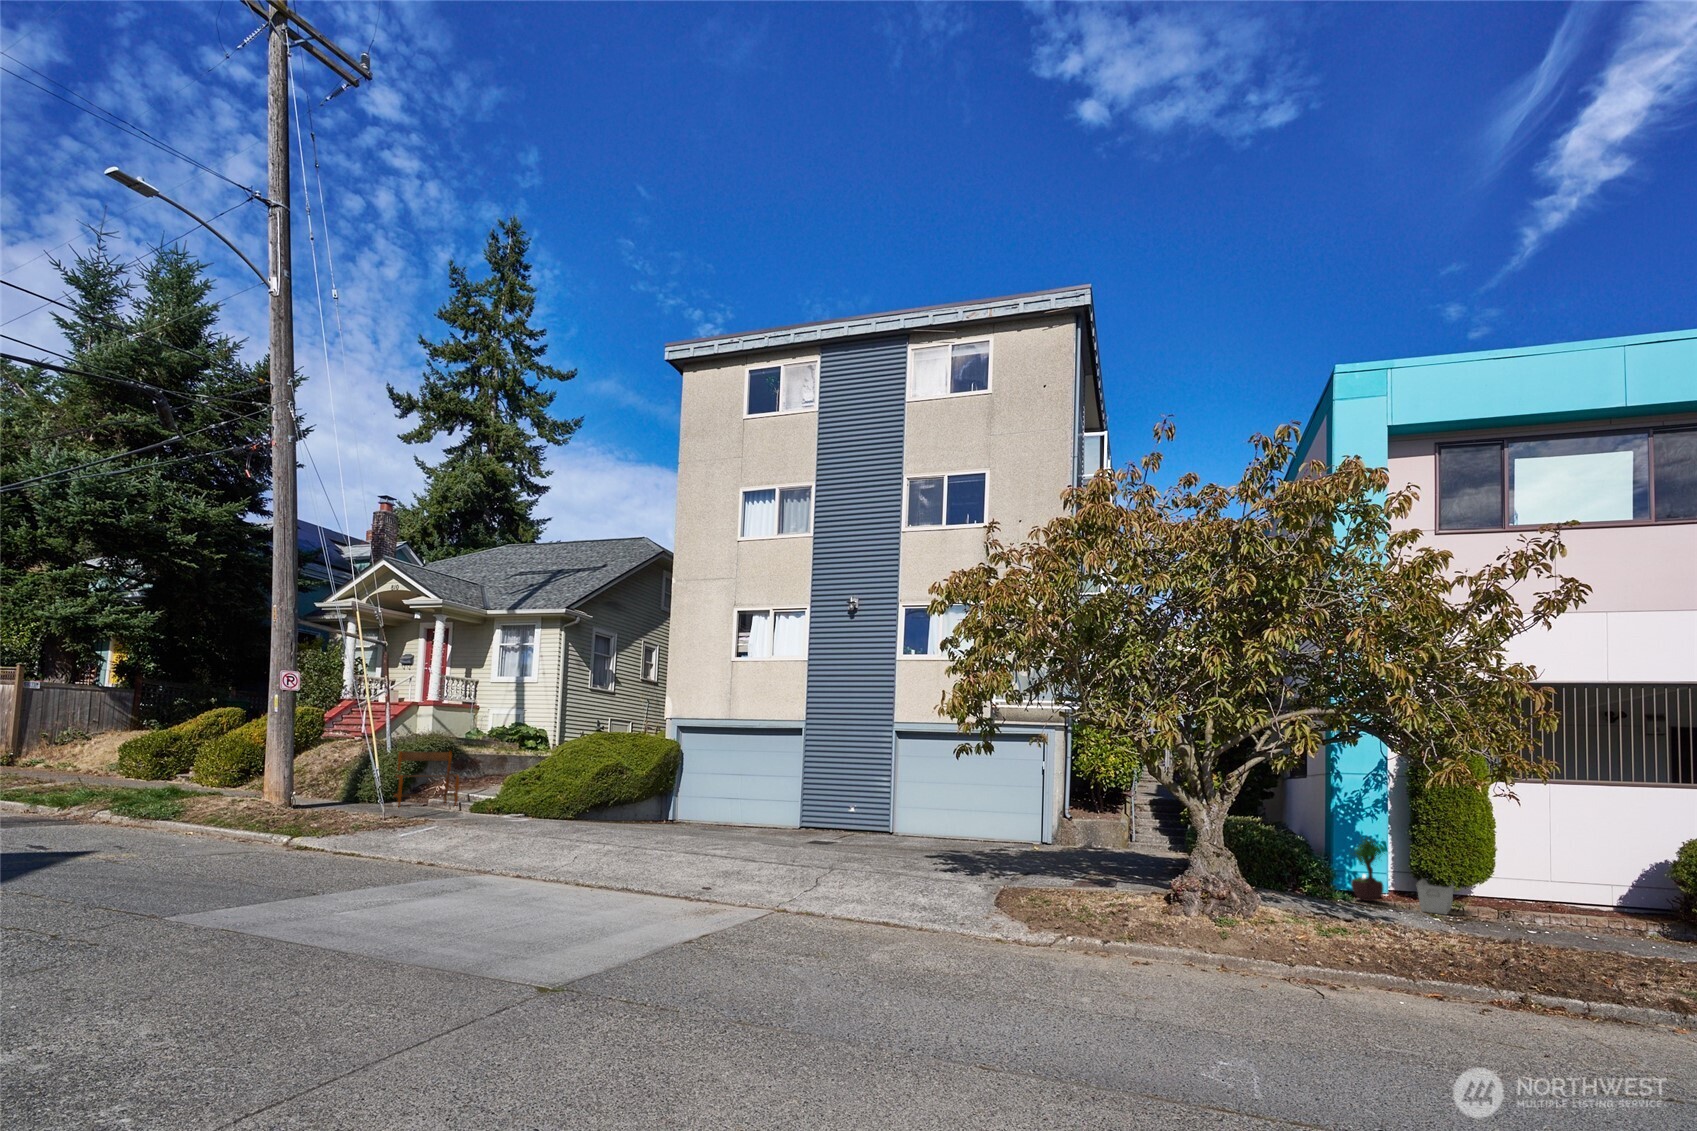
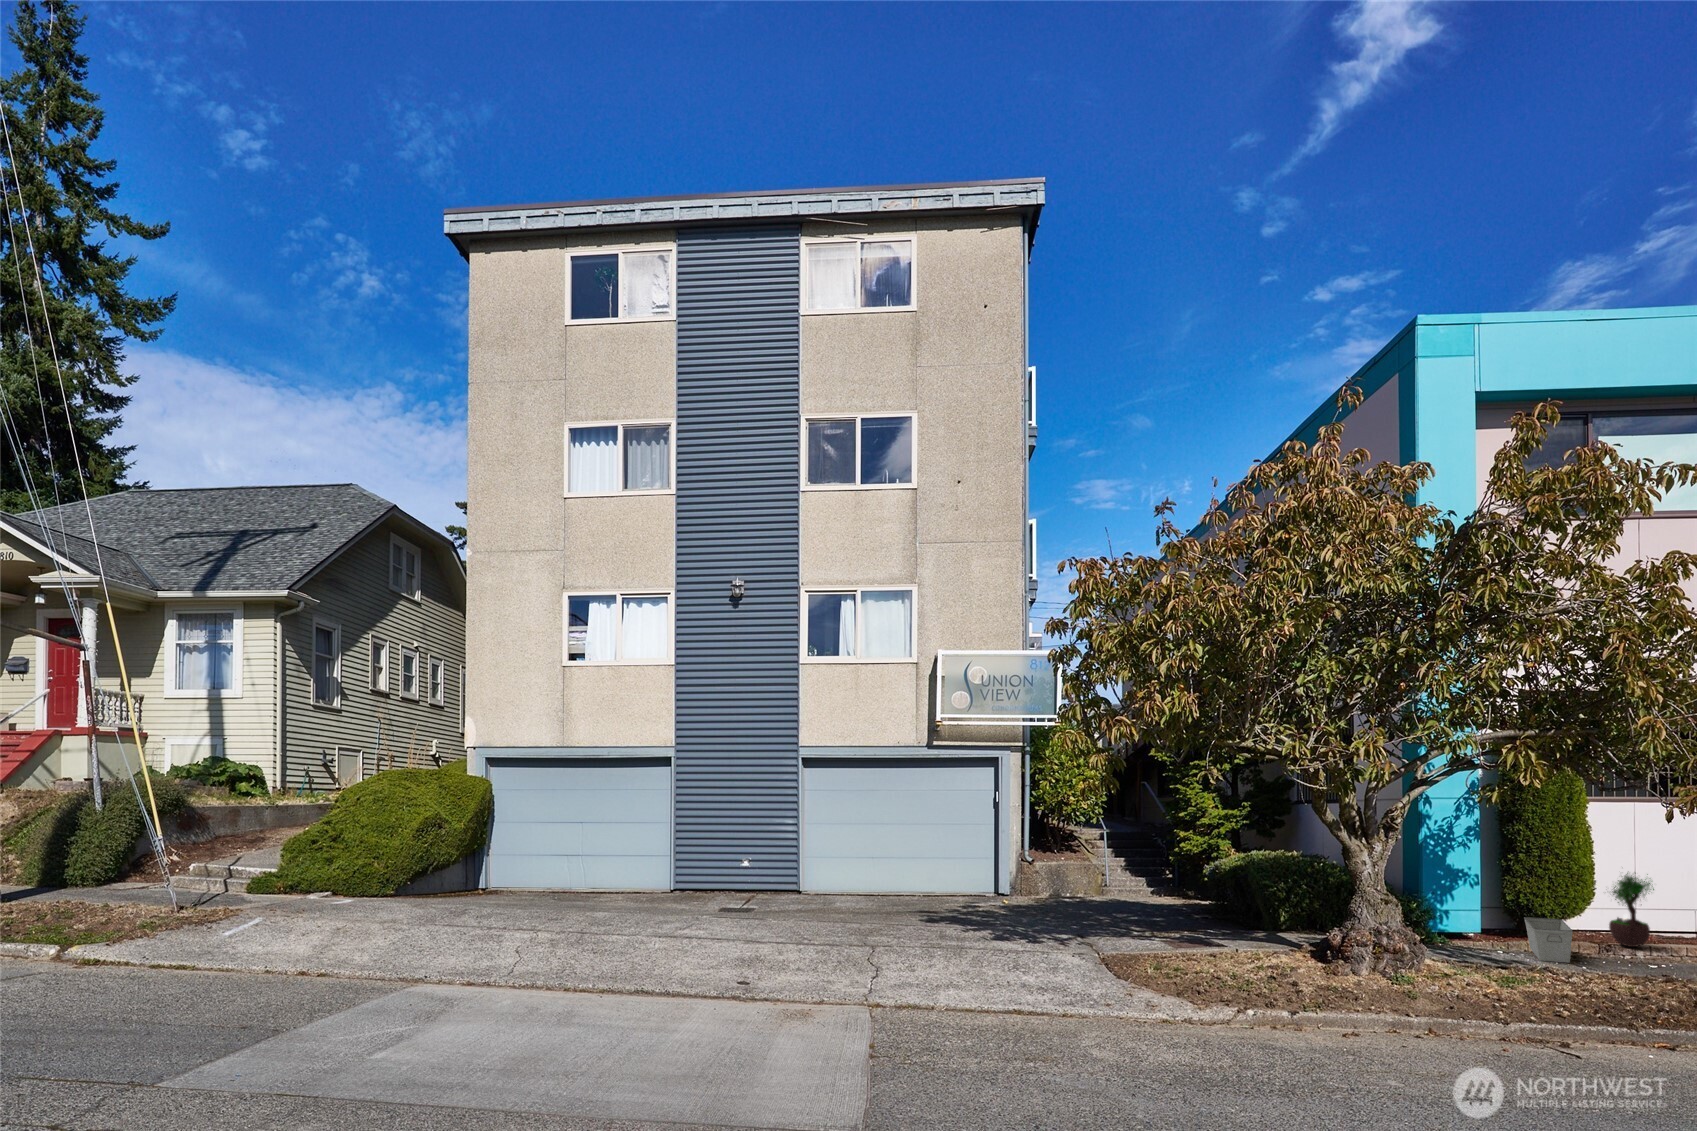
bench: present [394,751,459,807] -> none [57,822,168,917]
potted tree: present [1351,838,1386,901] -> present [1609,873,1654,947]

